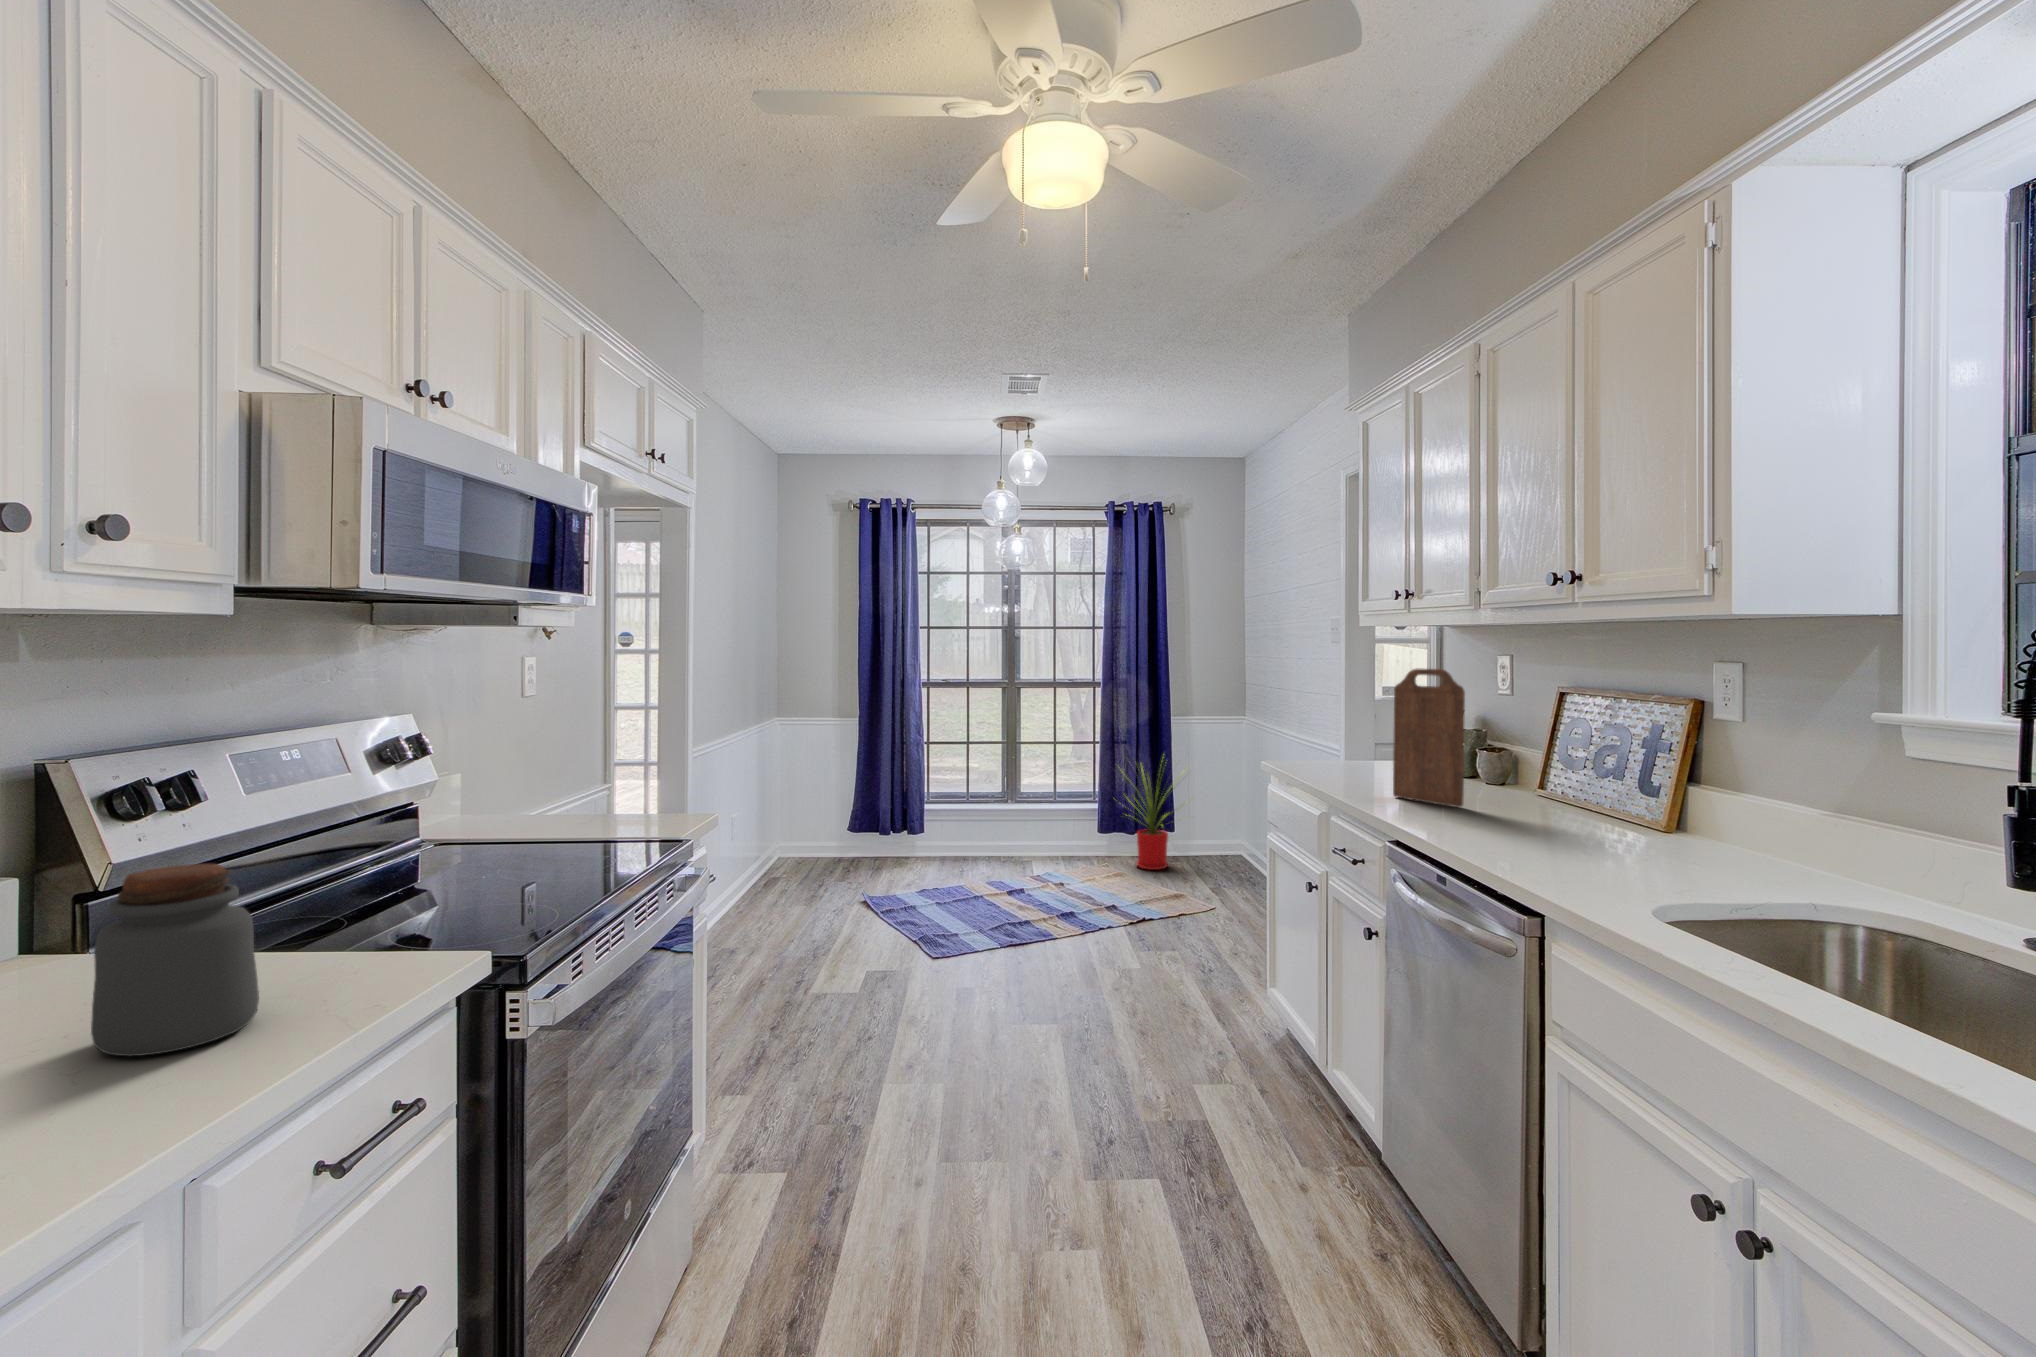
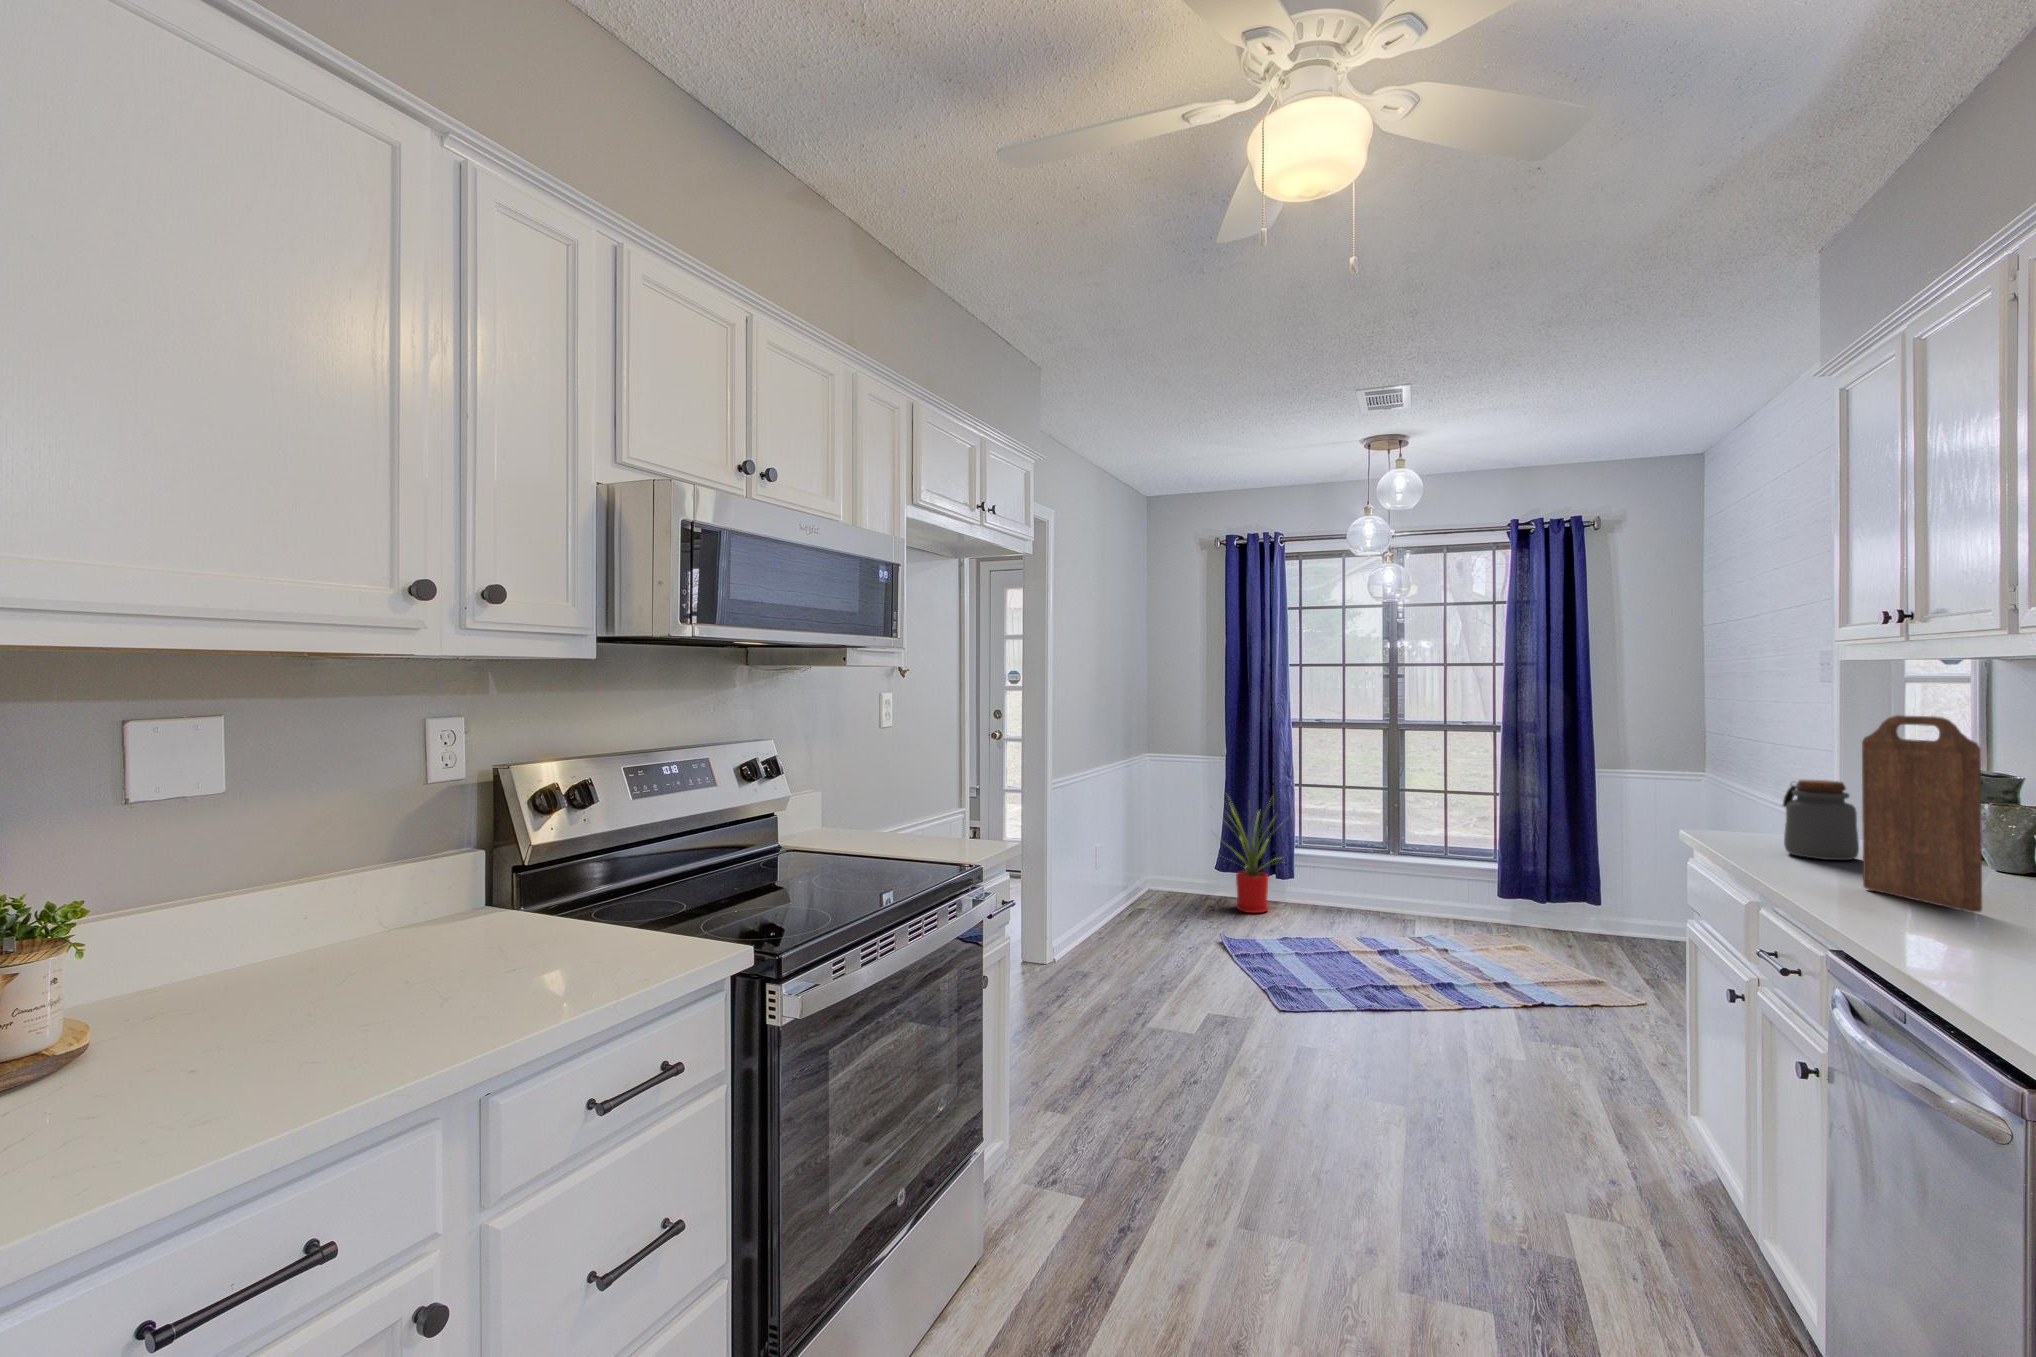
house plant: present [1135,761,1185,870] -> present [1227,805,1282,913]
jar: present [91,864,259,1056] -> present [1783,780,1859,860]

